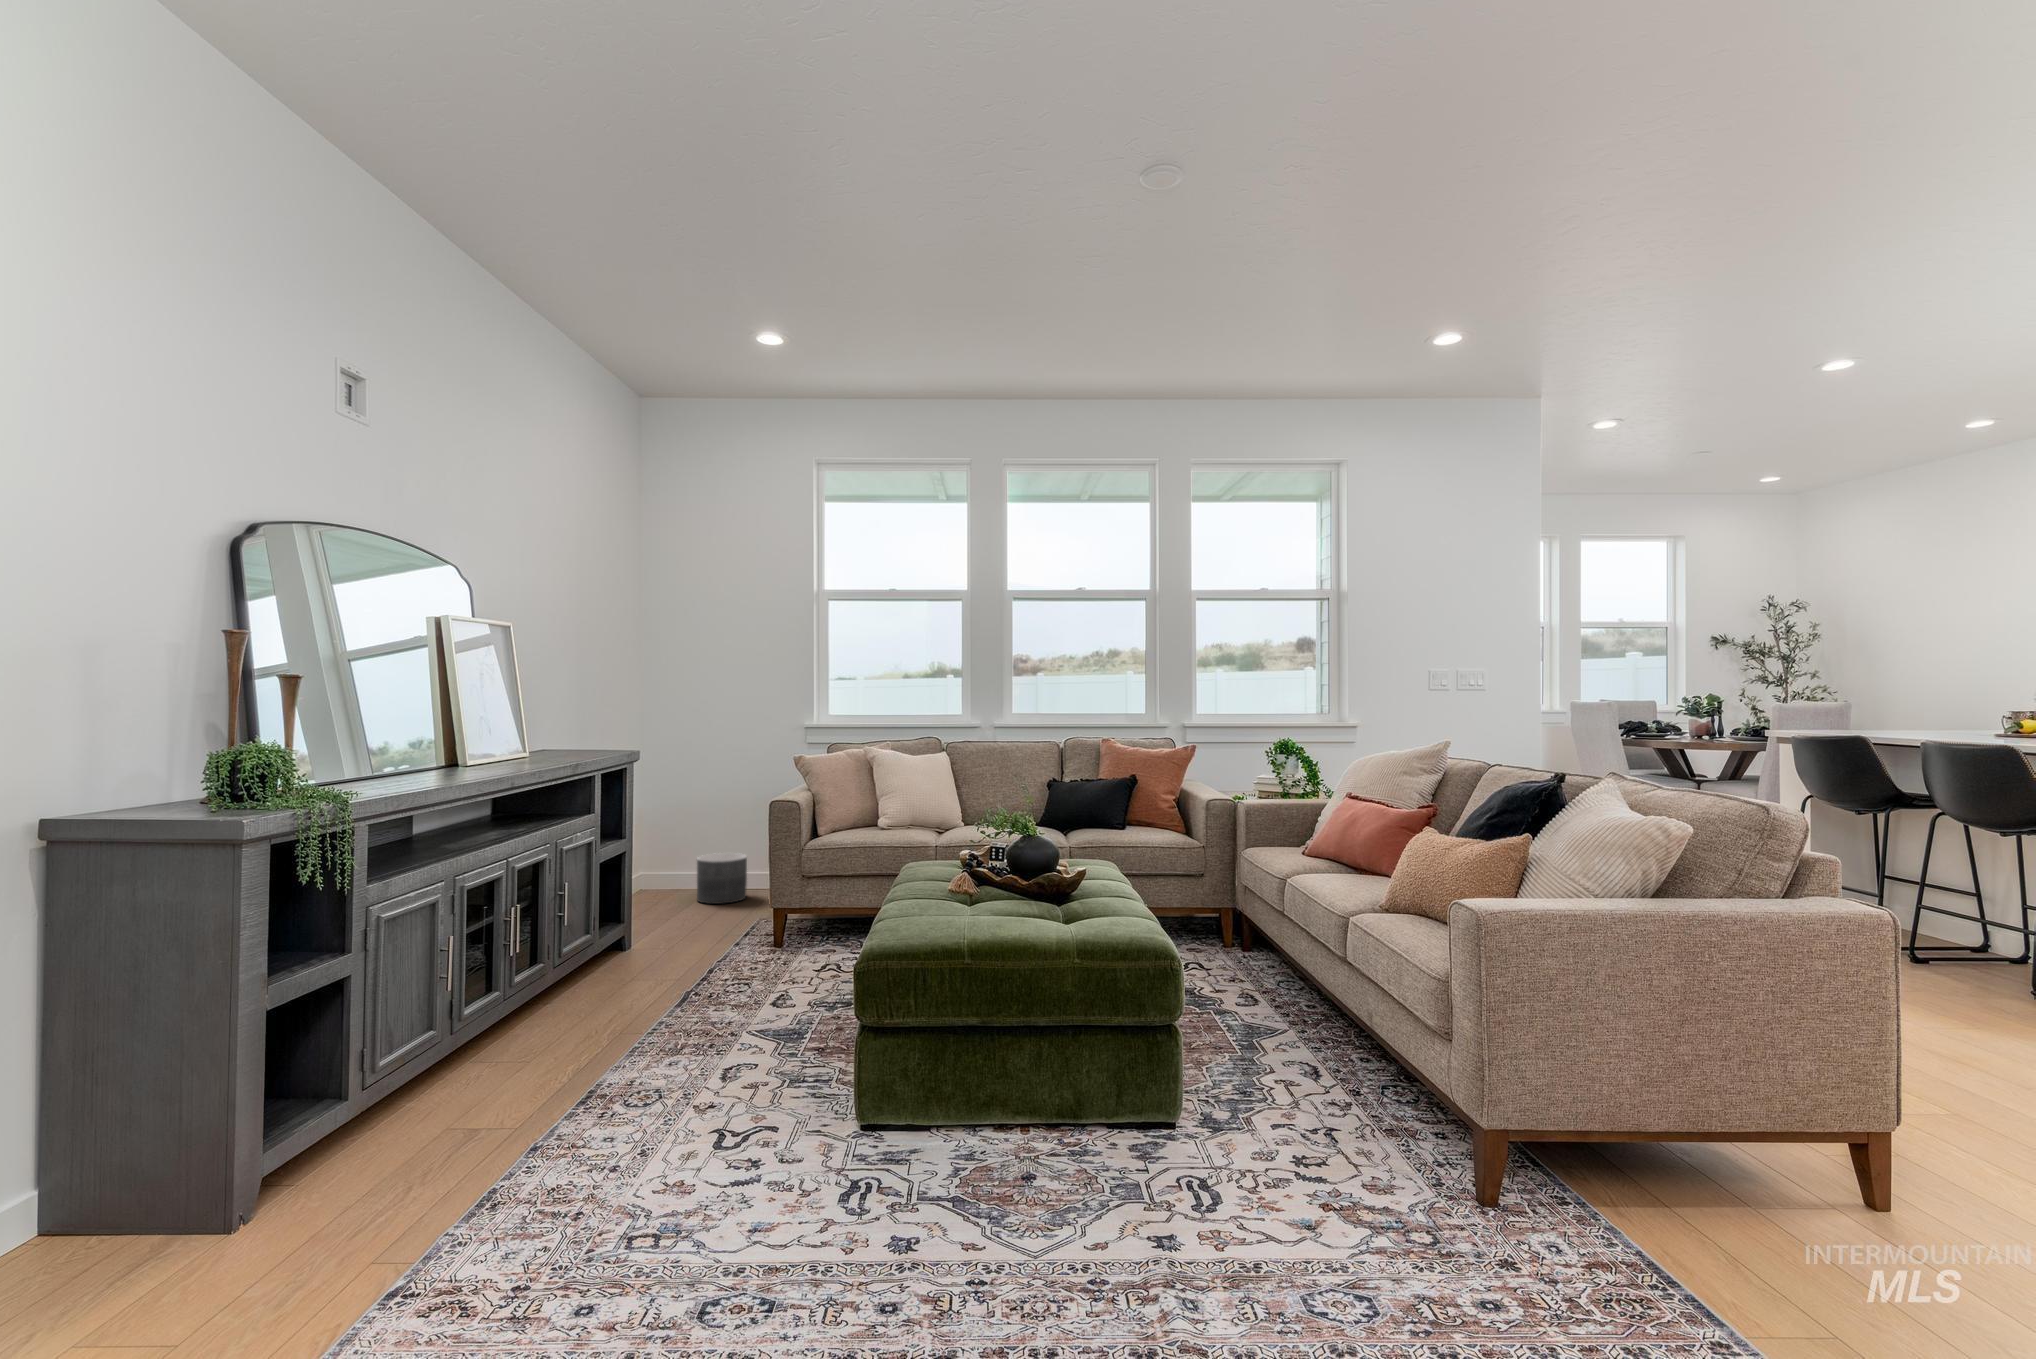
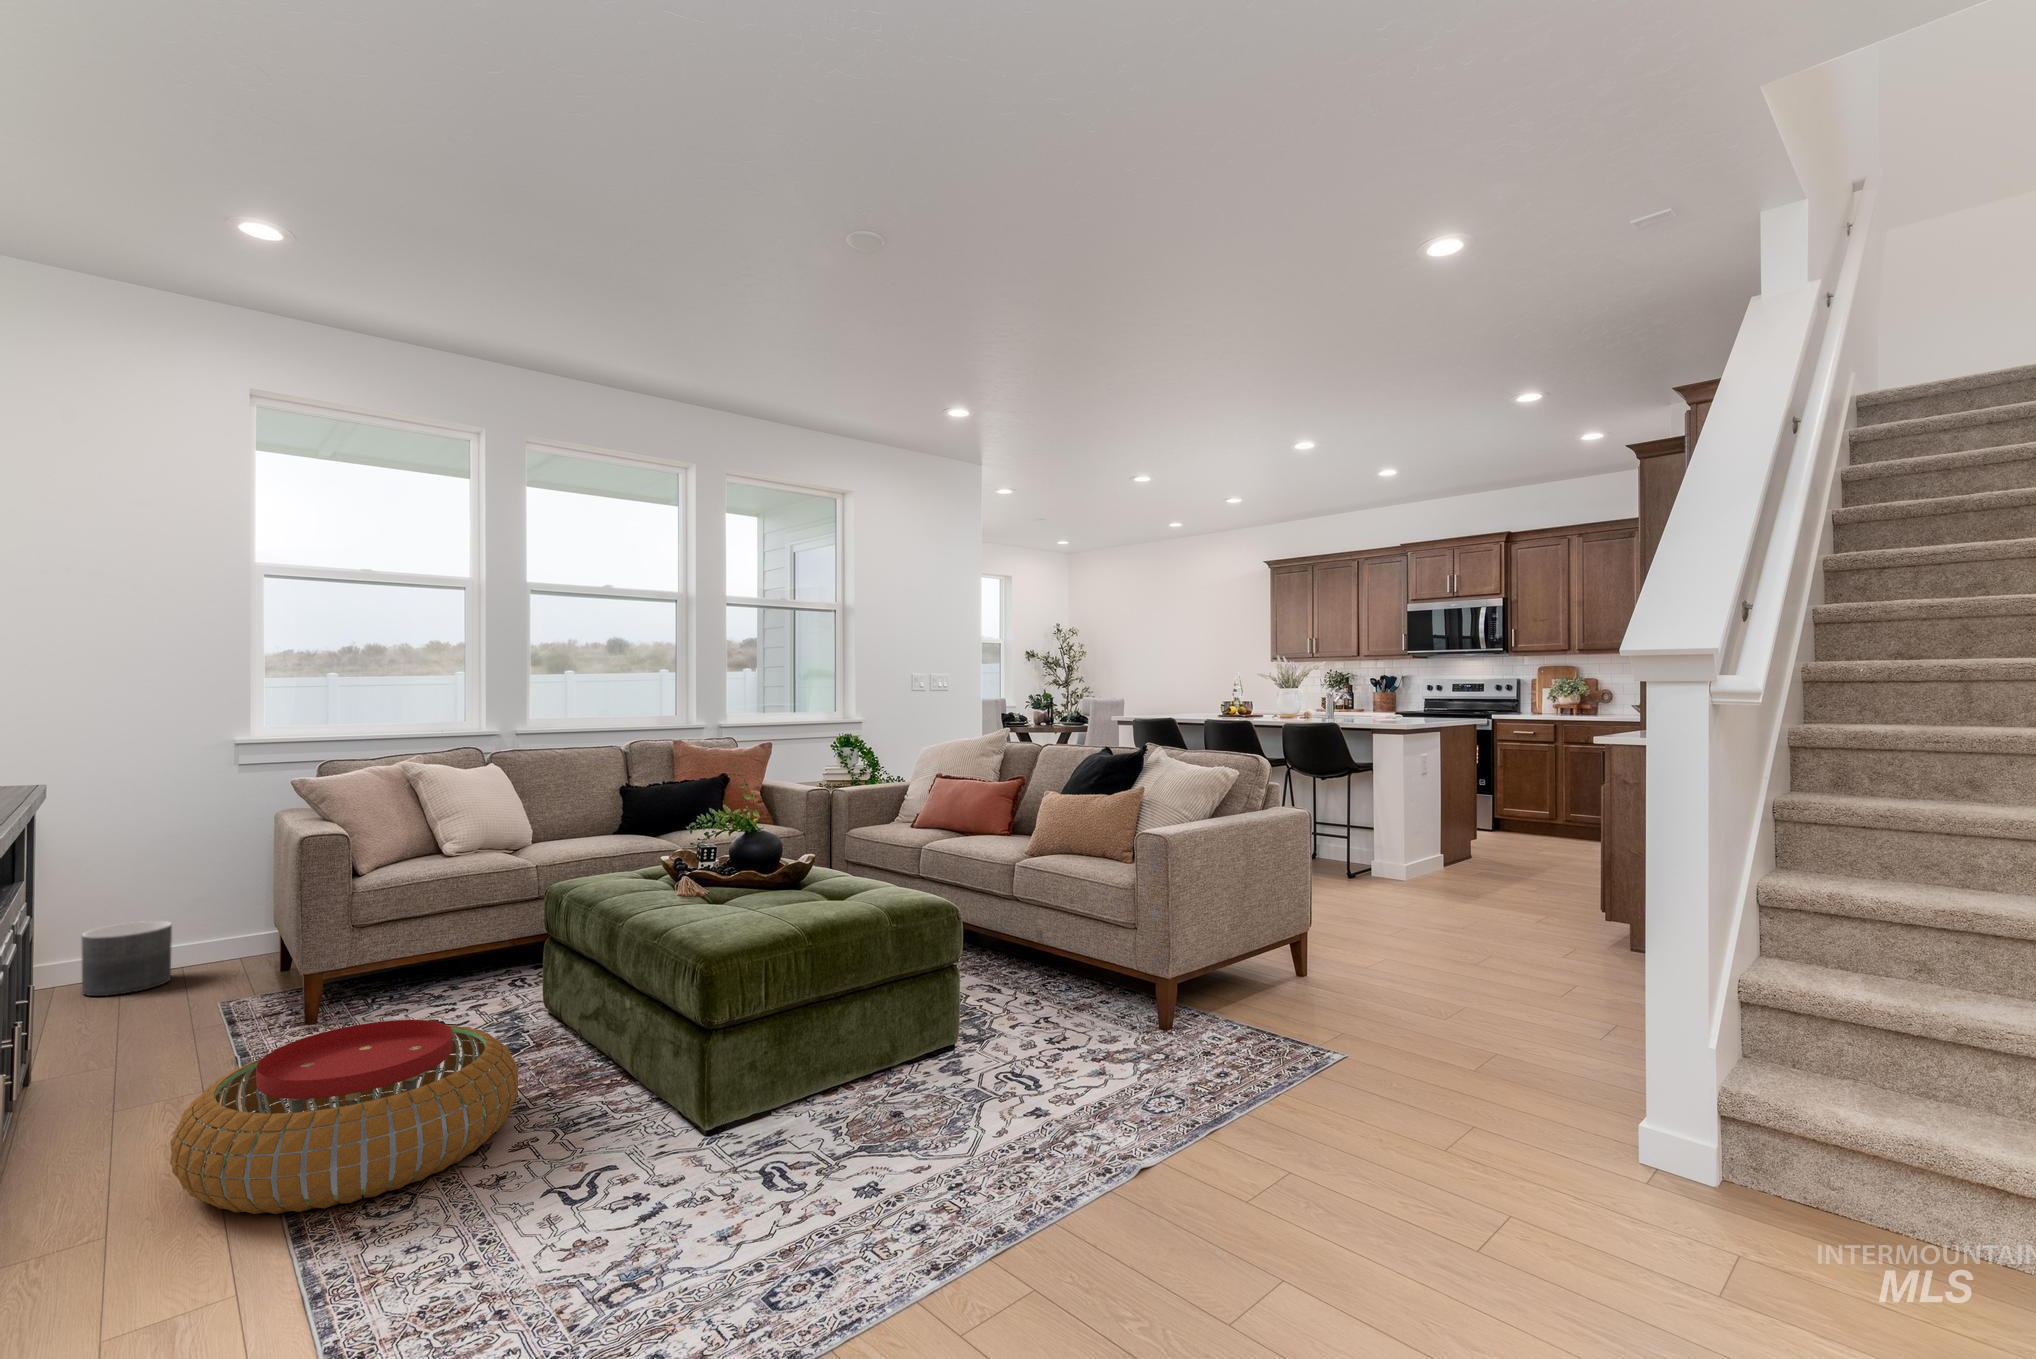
pouf: none [540,958,783,1098] -> present [170,1020,518,1214]

